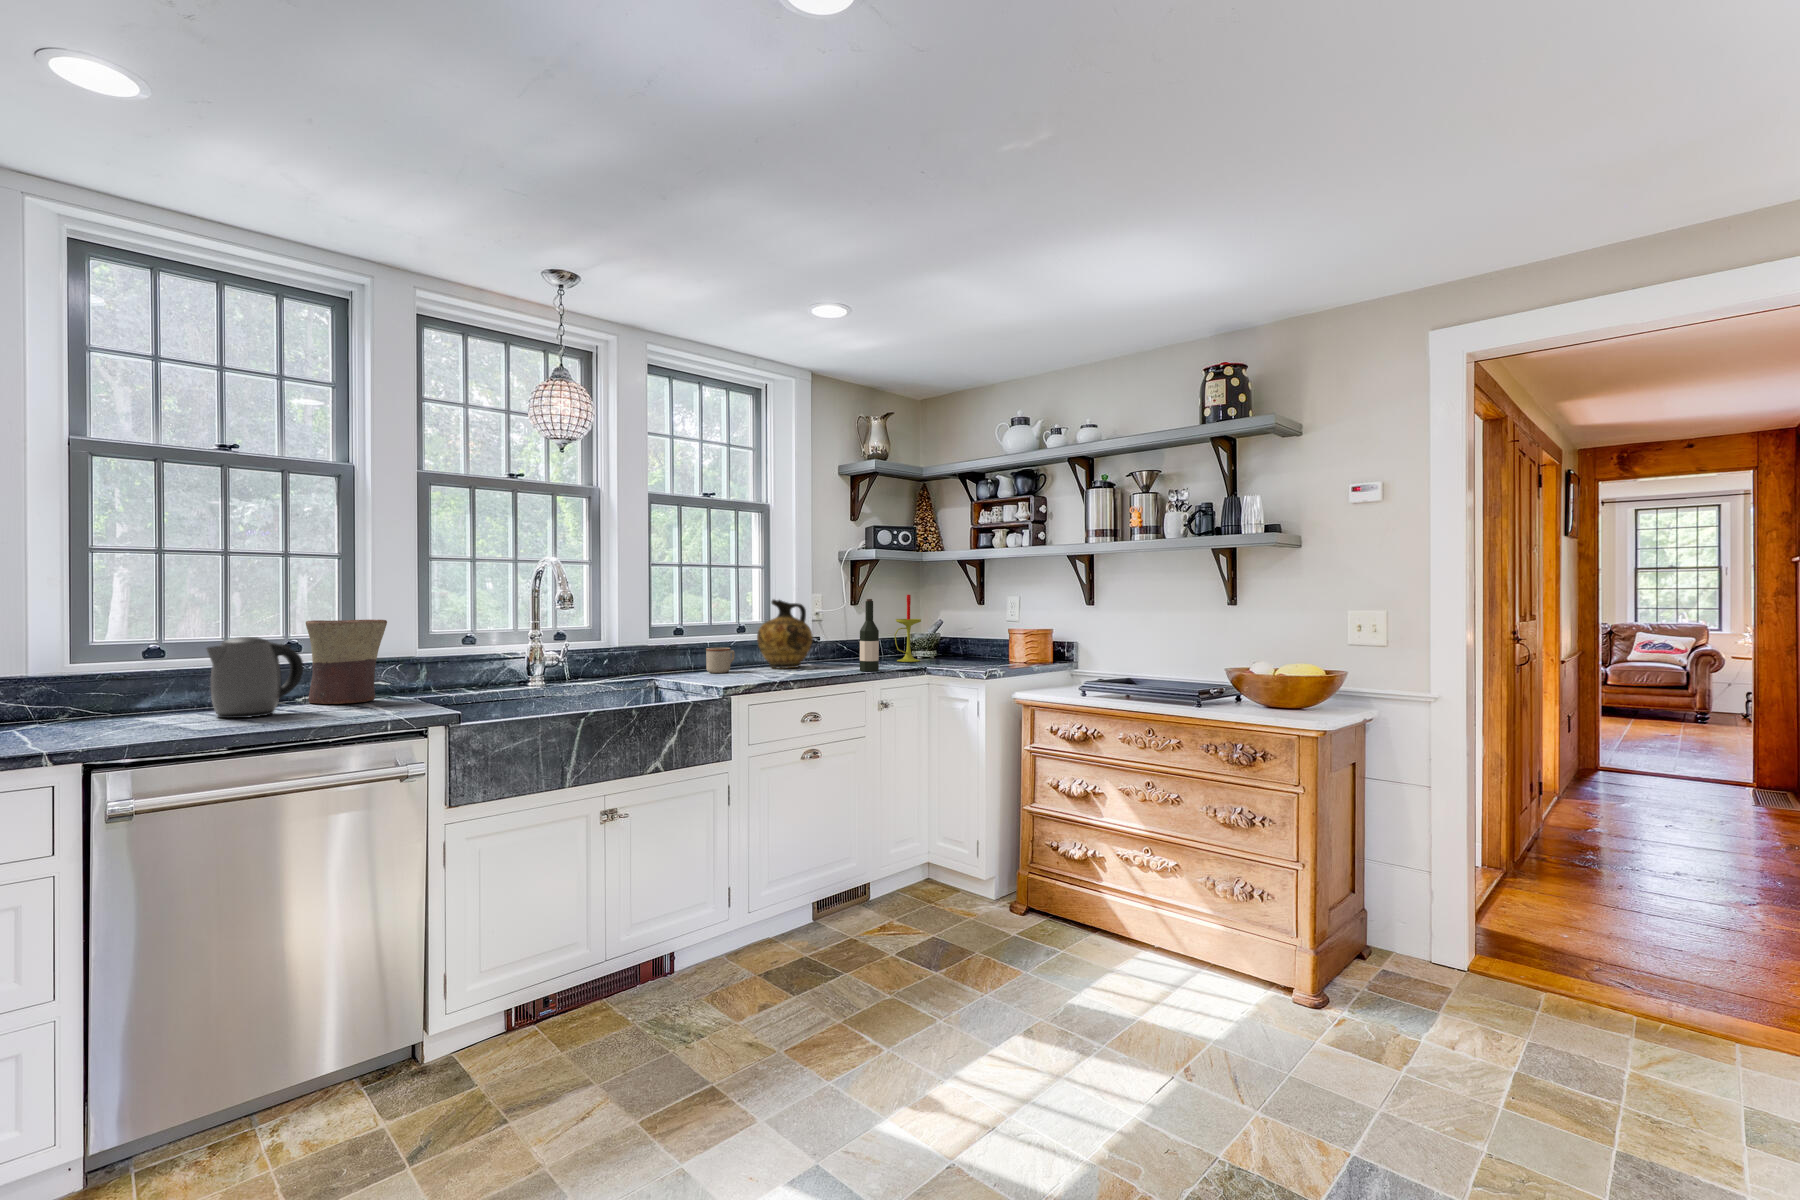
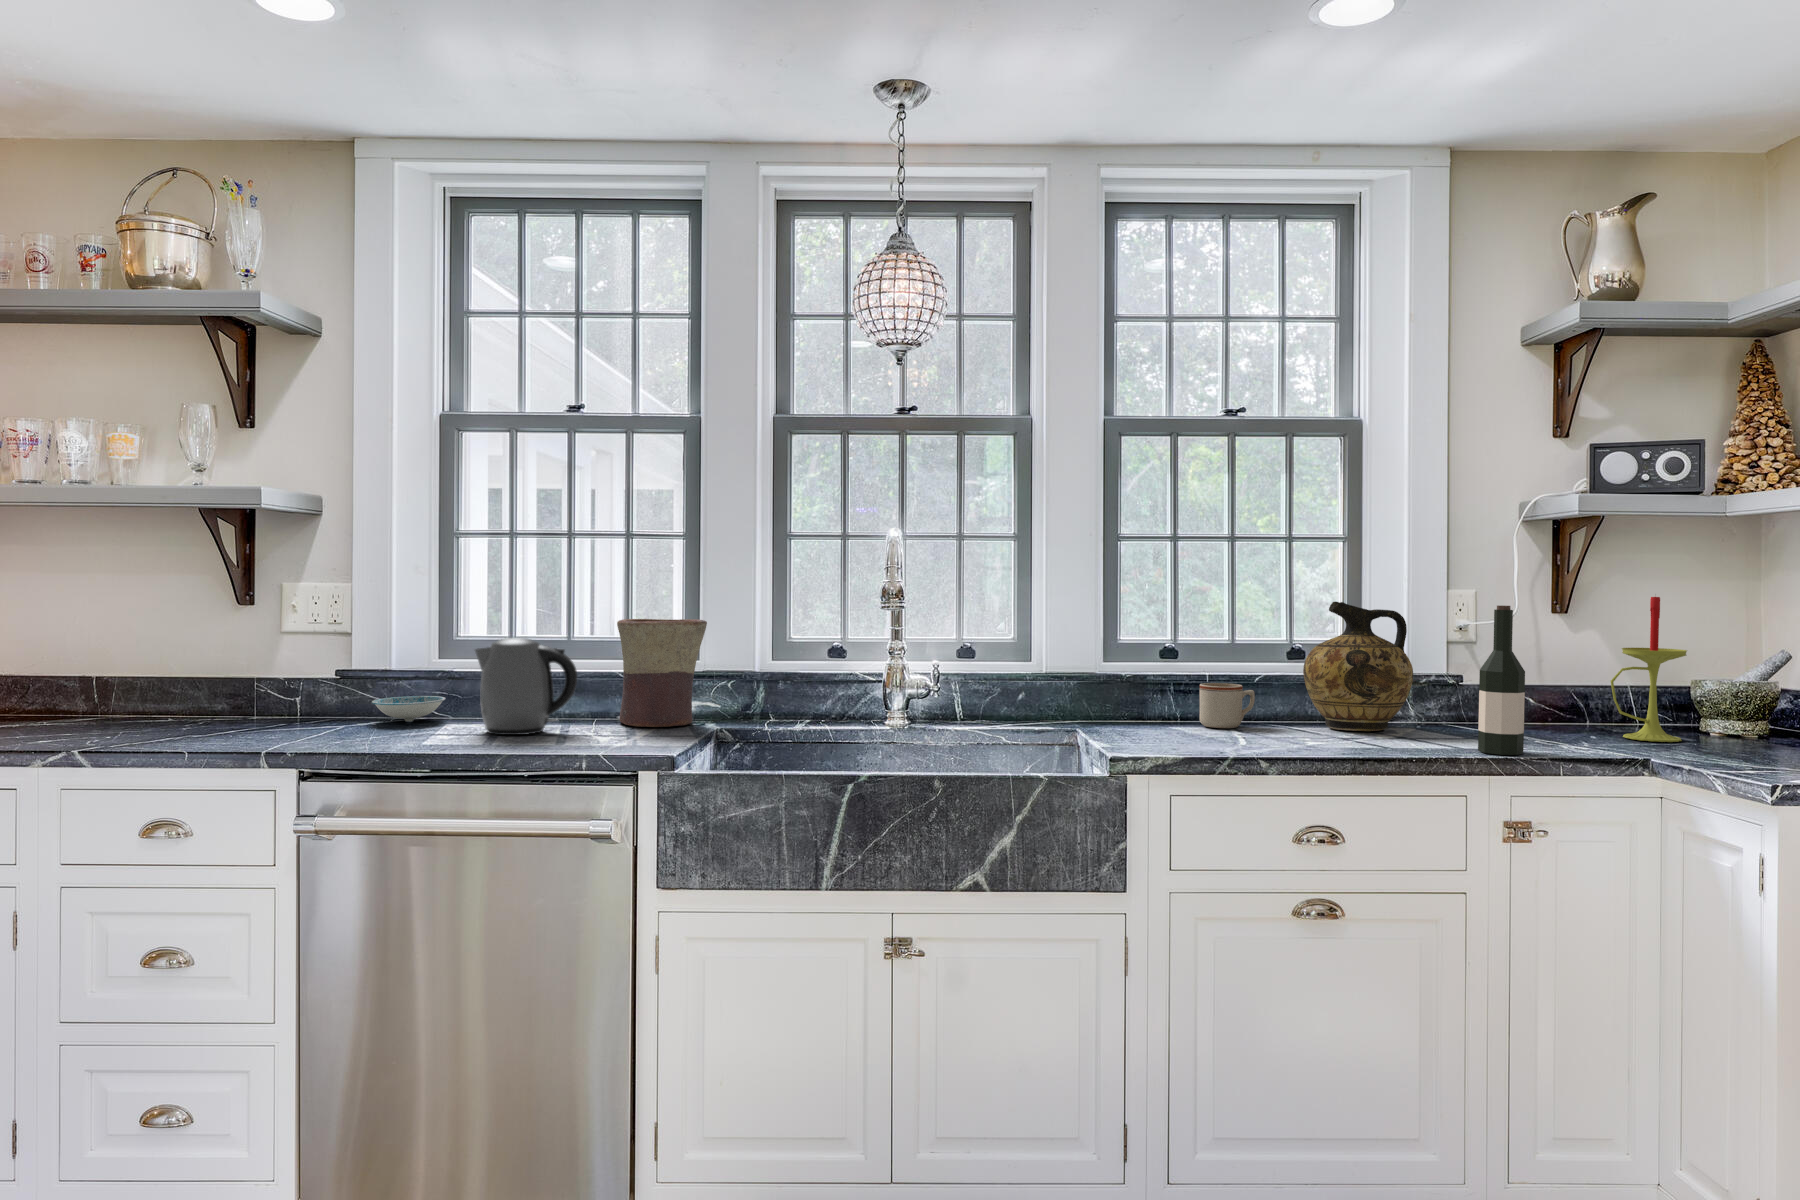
ceramic bowl: none [64,695,143,719] -> present [372,696,446,722]

